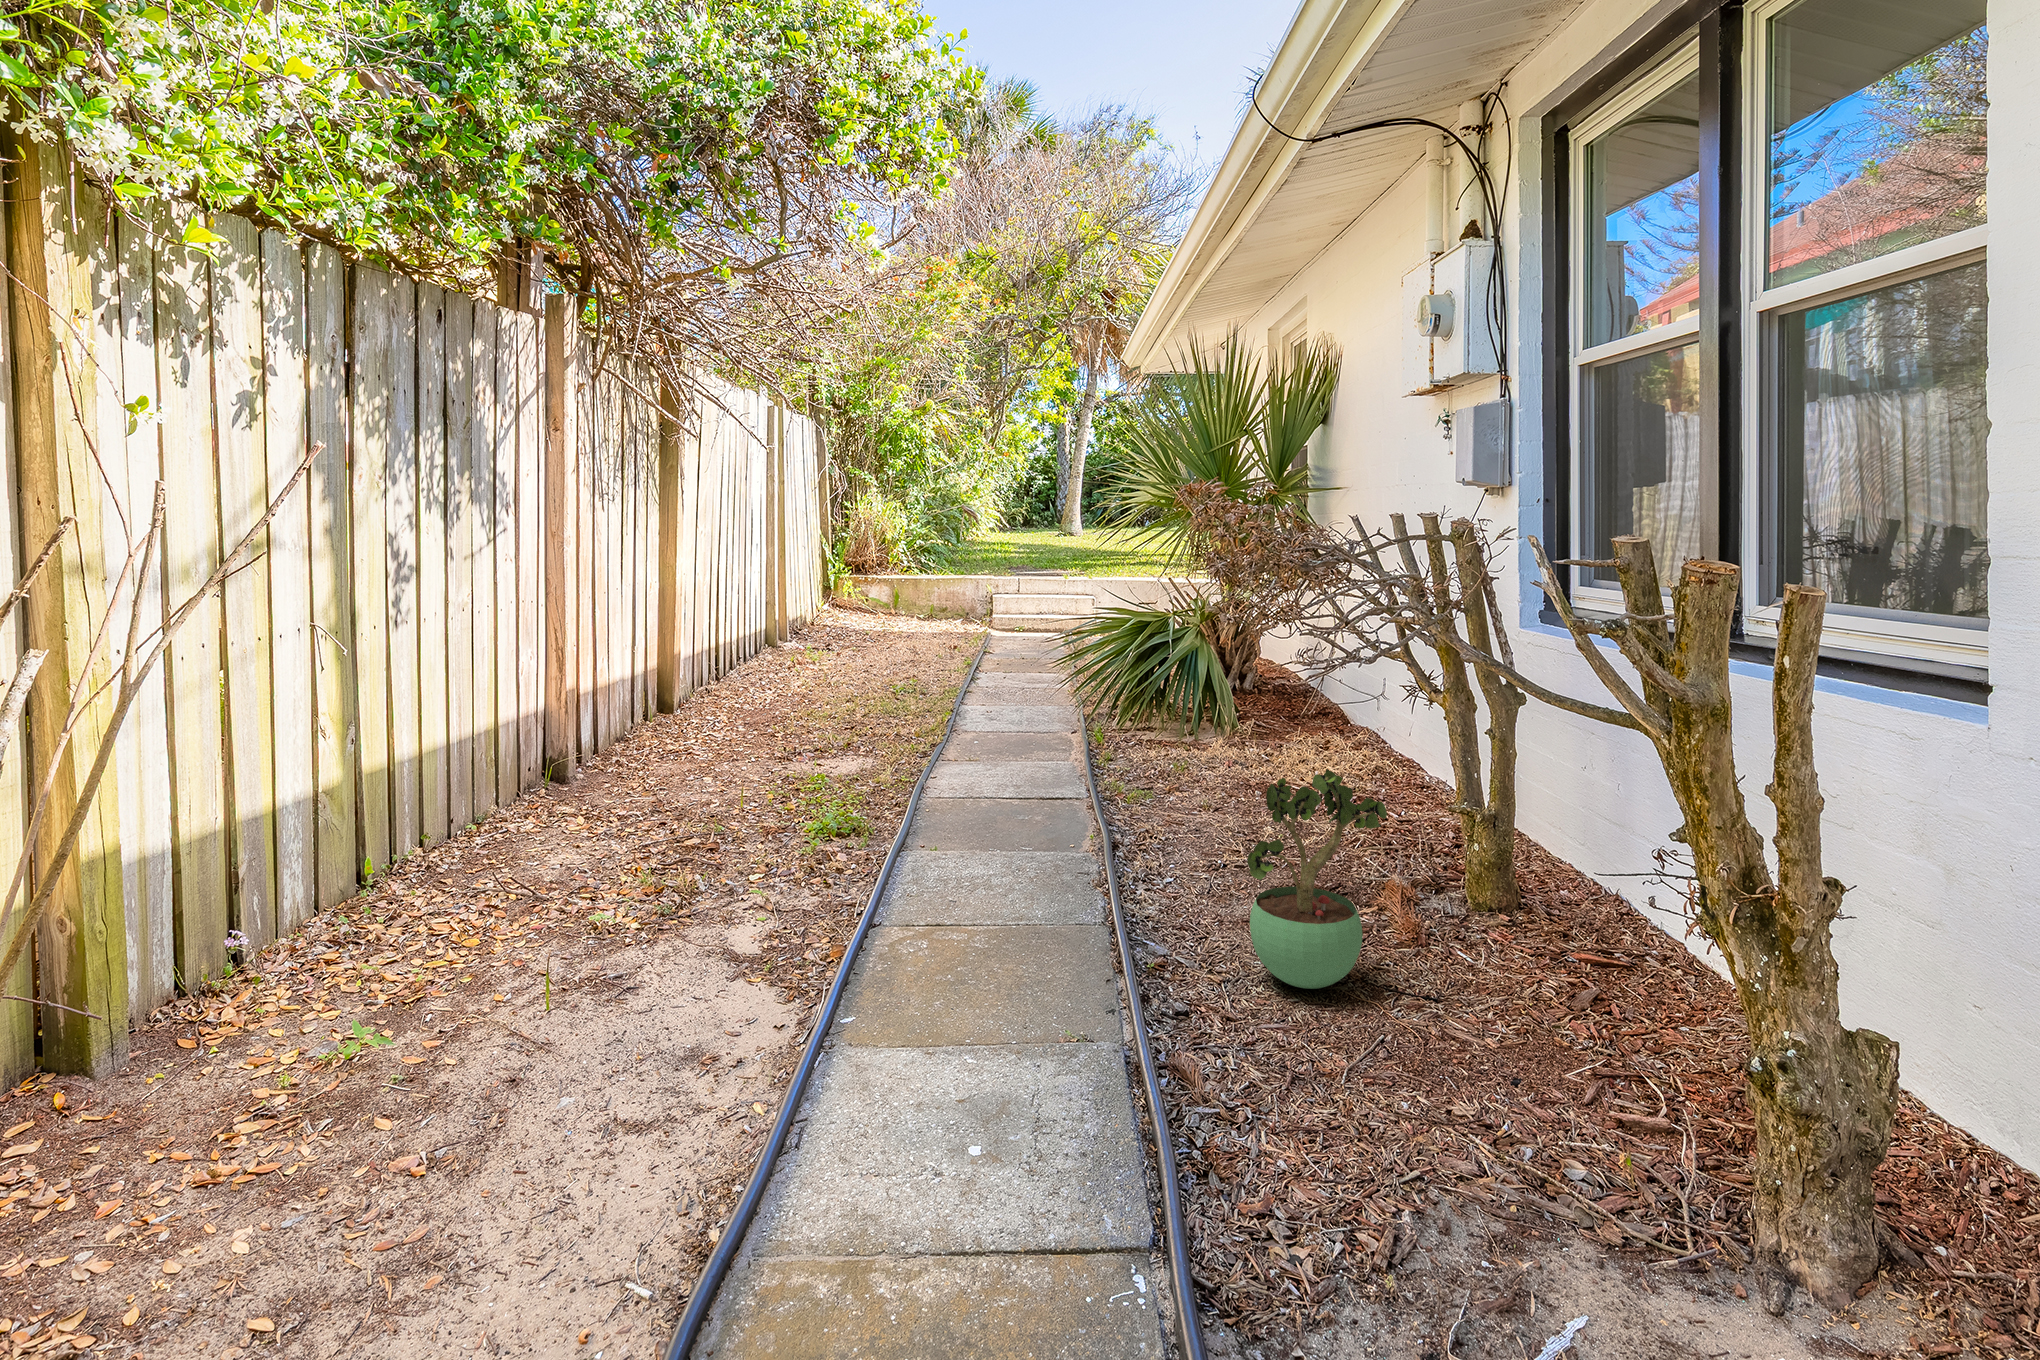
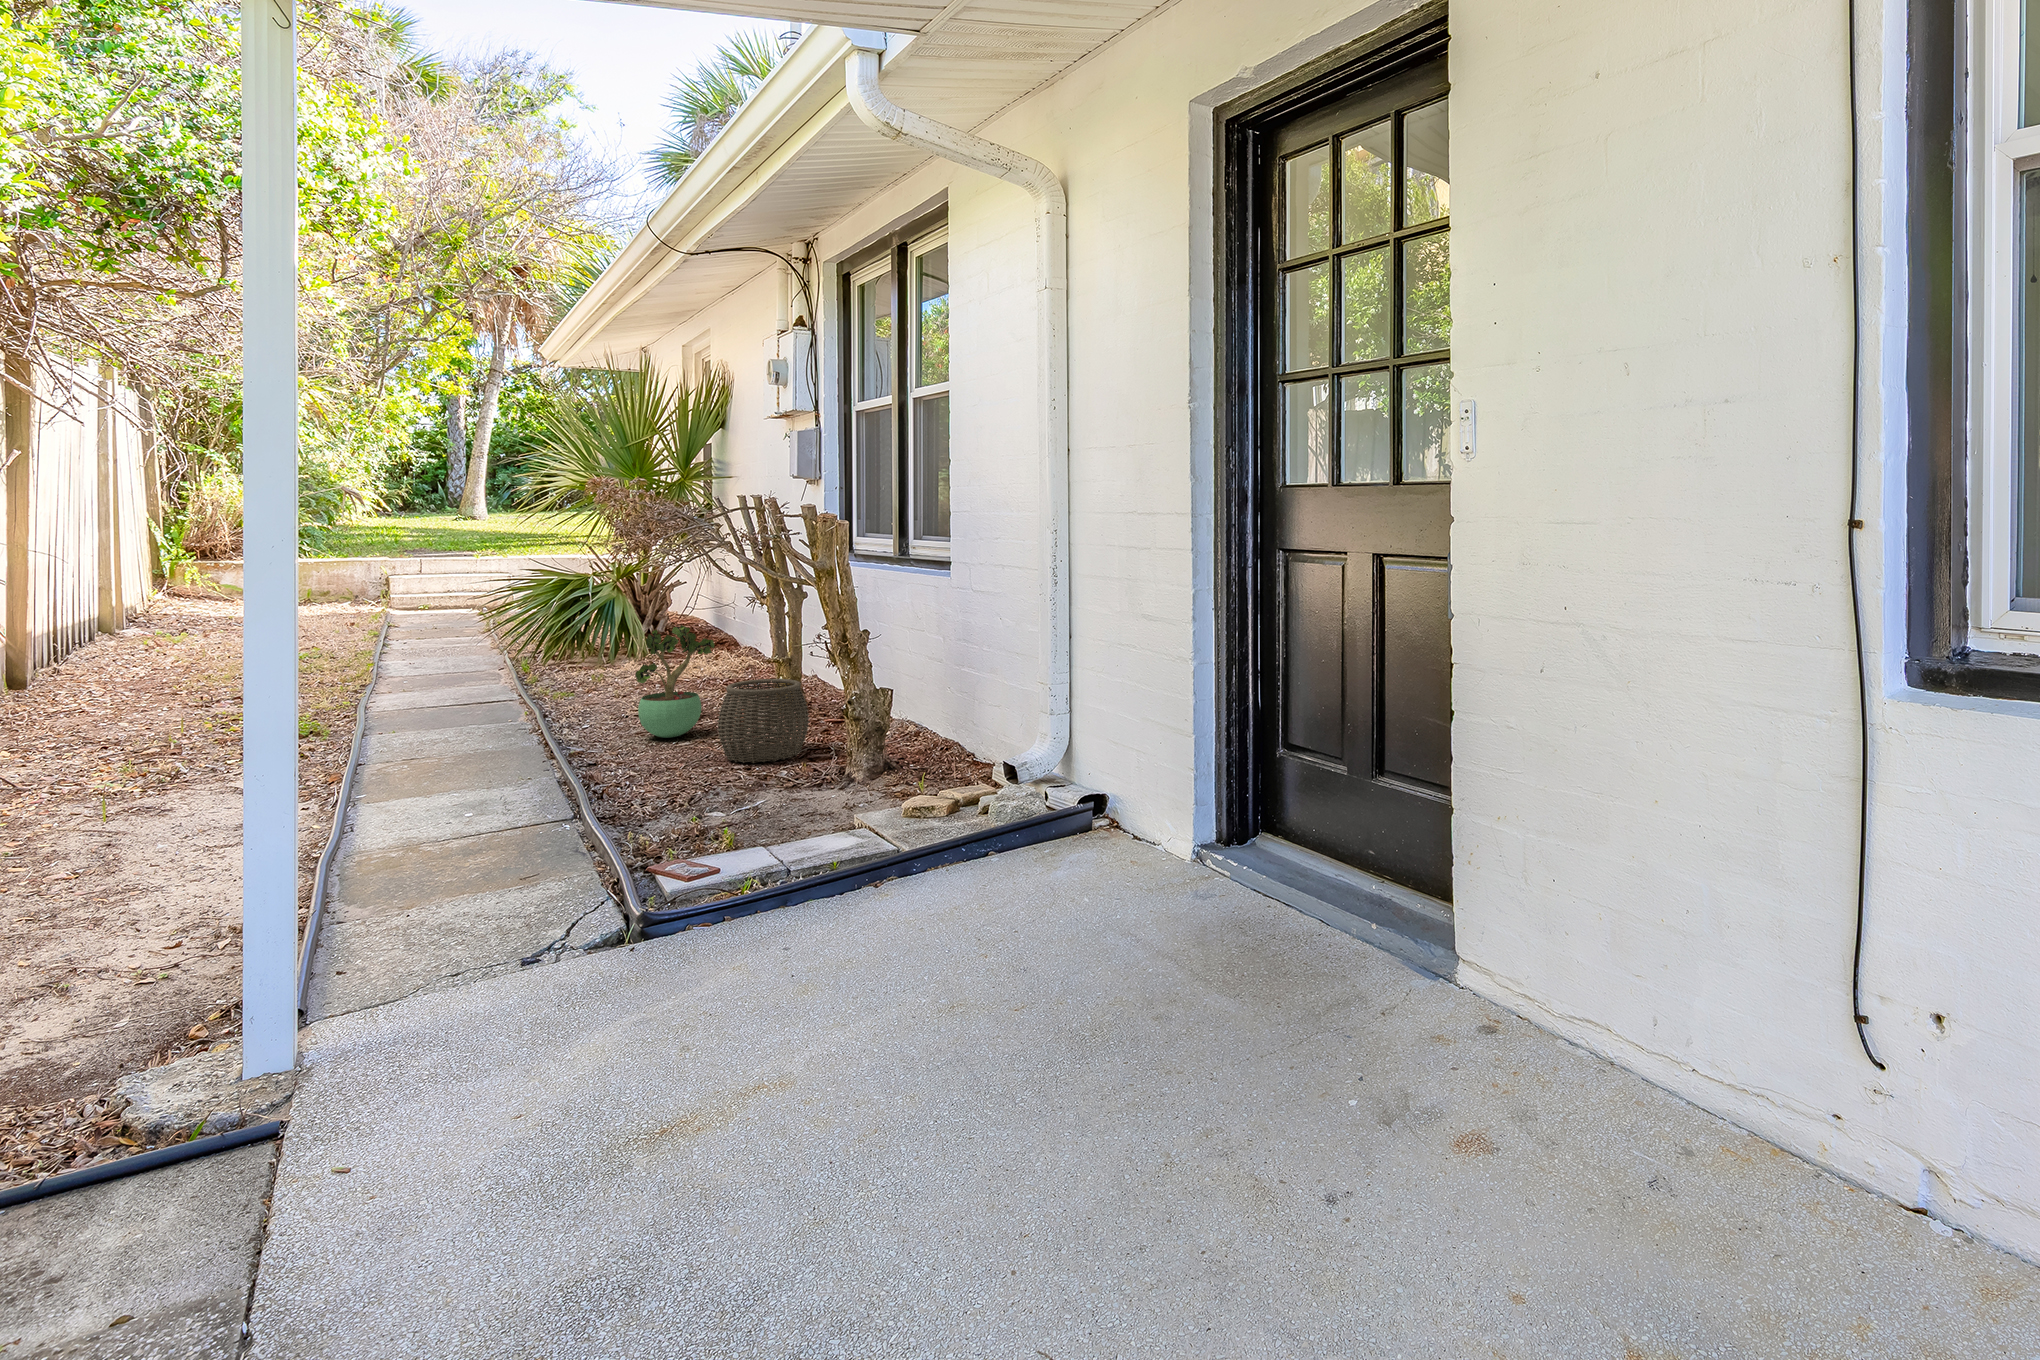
woven basket: none [1428,938,1653,1192] -> present [717,679,809,763]

